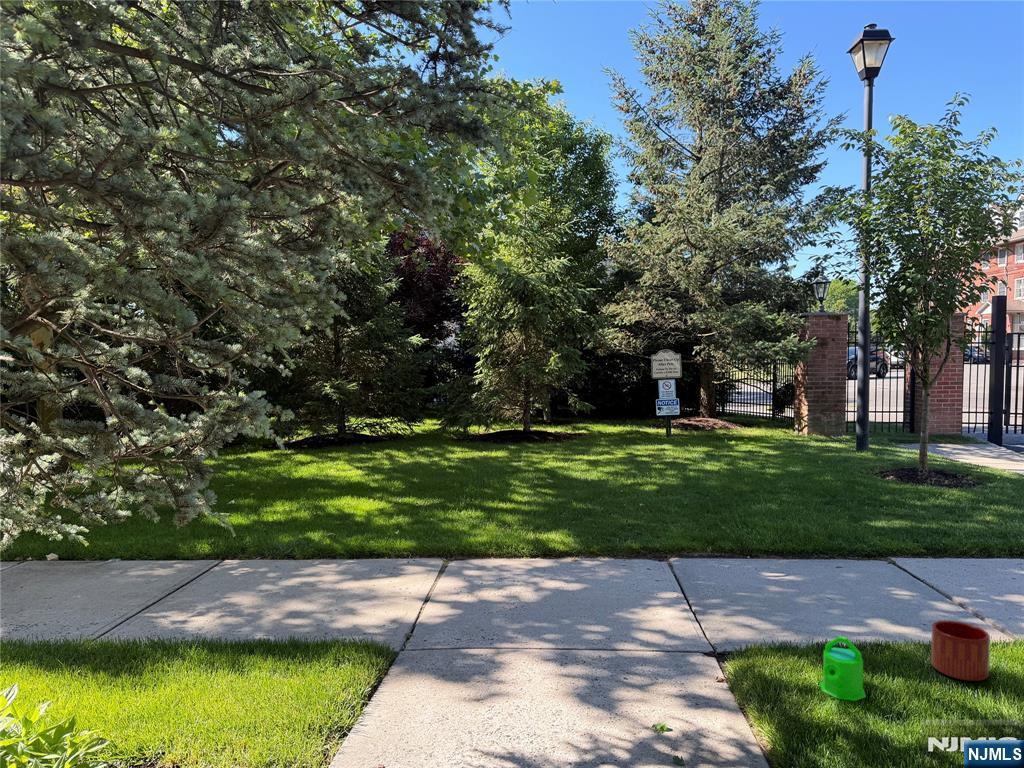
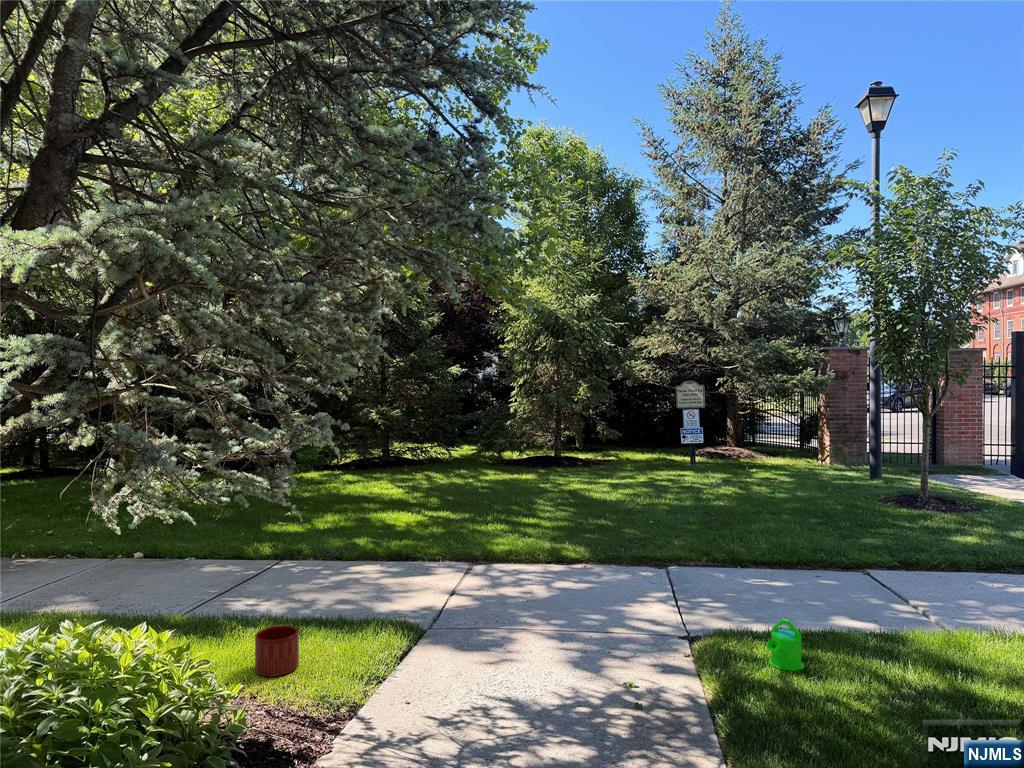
planter: present [931,621,990,681] -> present [255,625,299,677]

